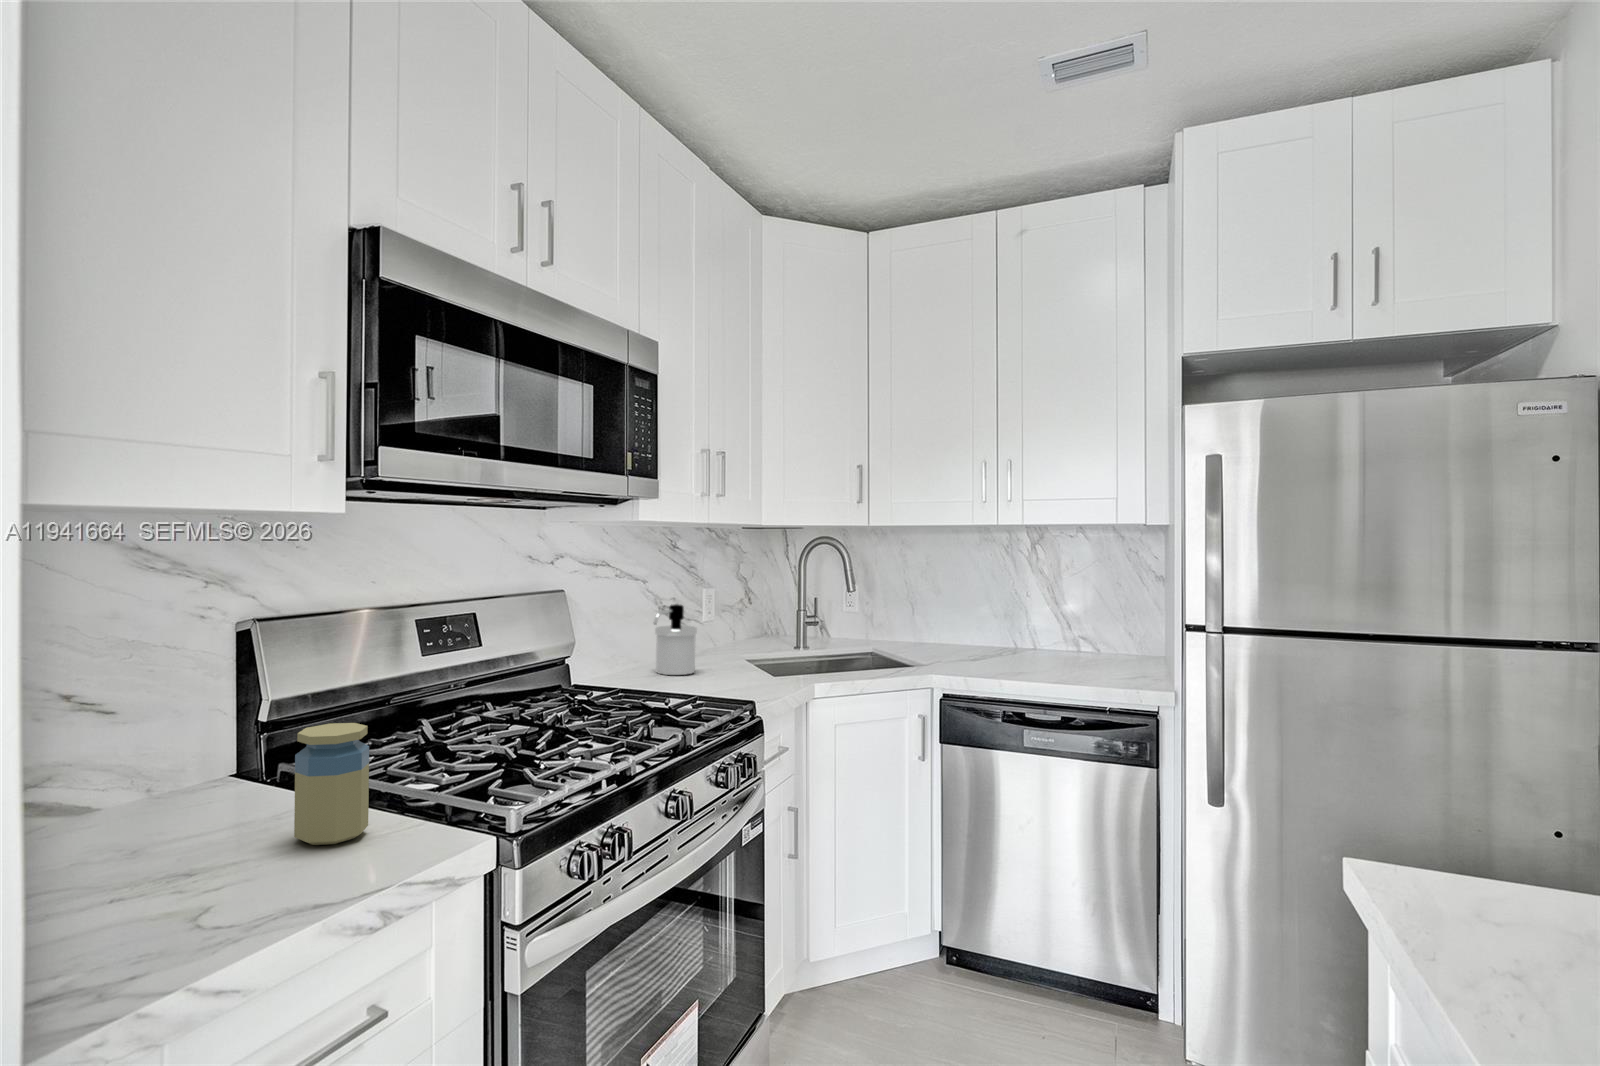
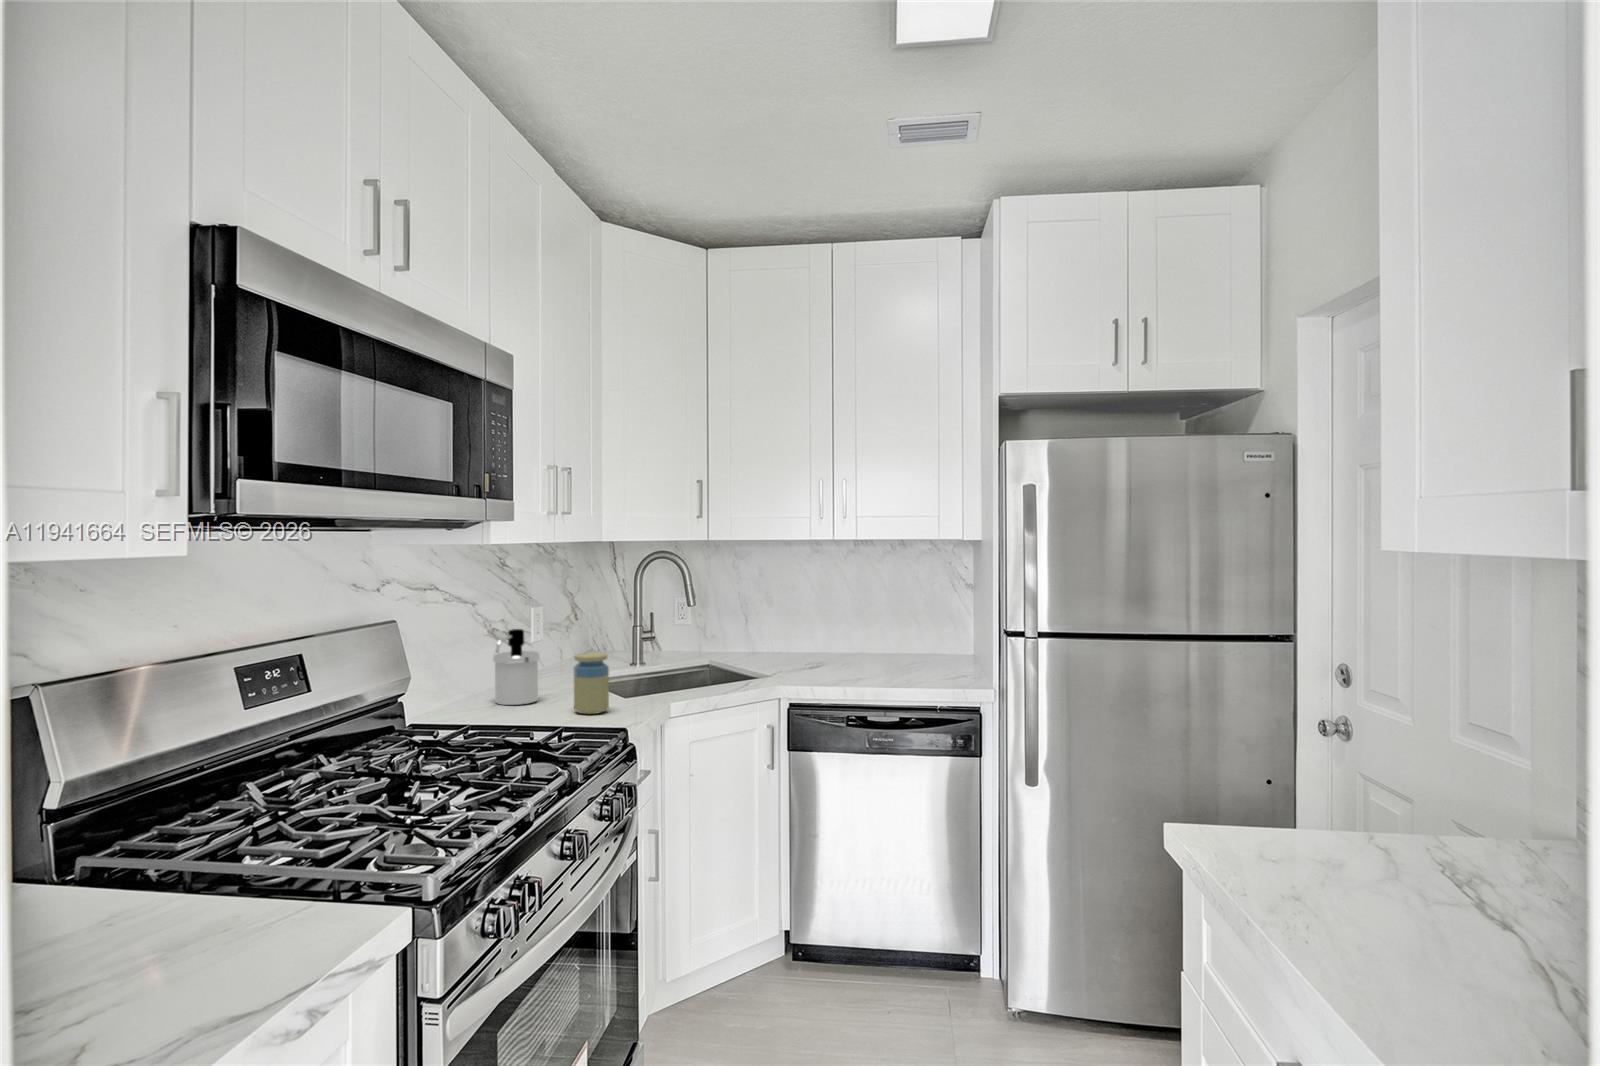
jar: present [294,723,369,845] -> present [574,653,609,714]

